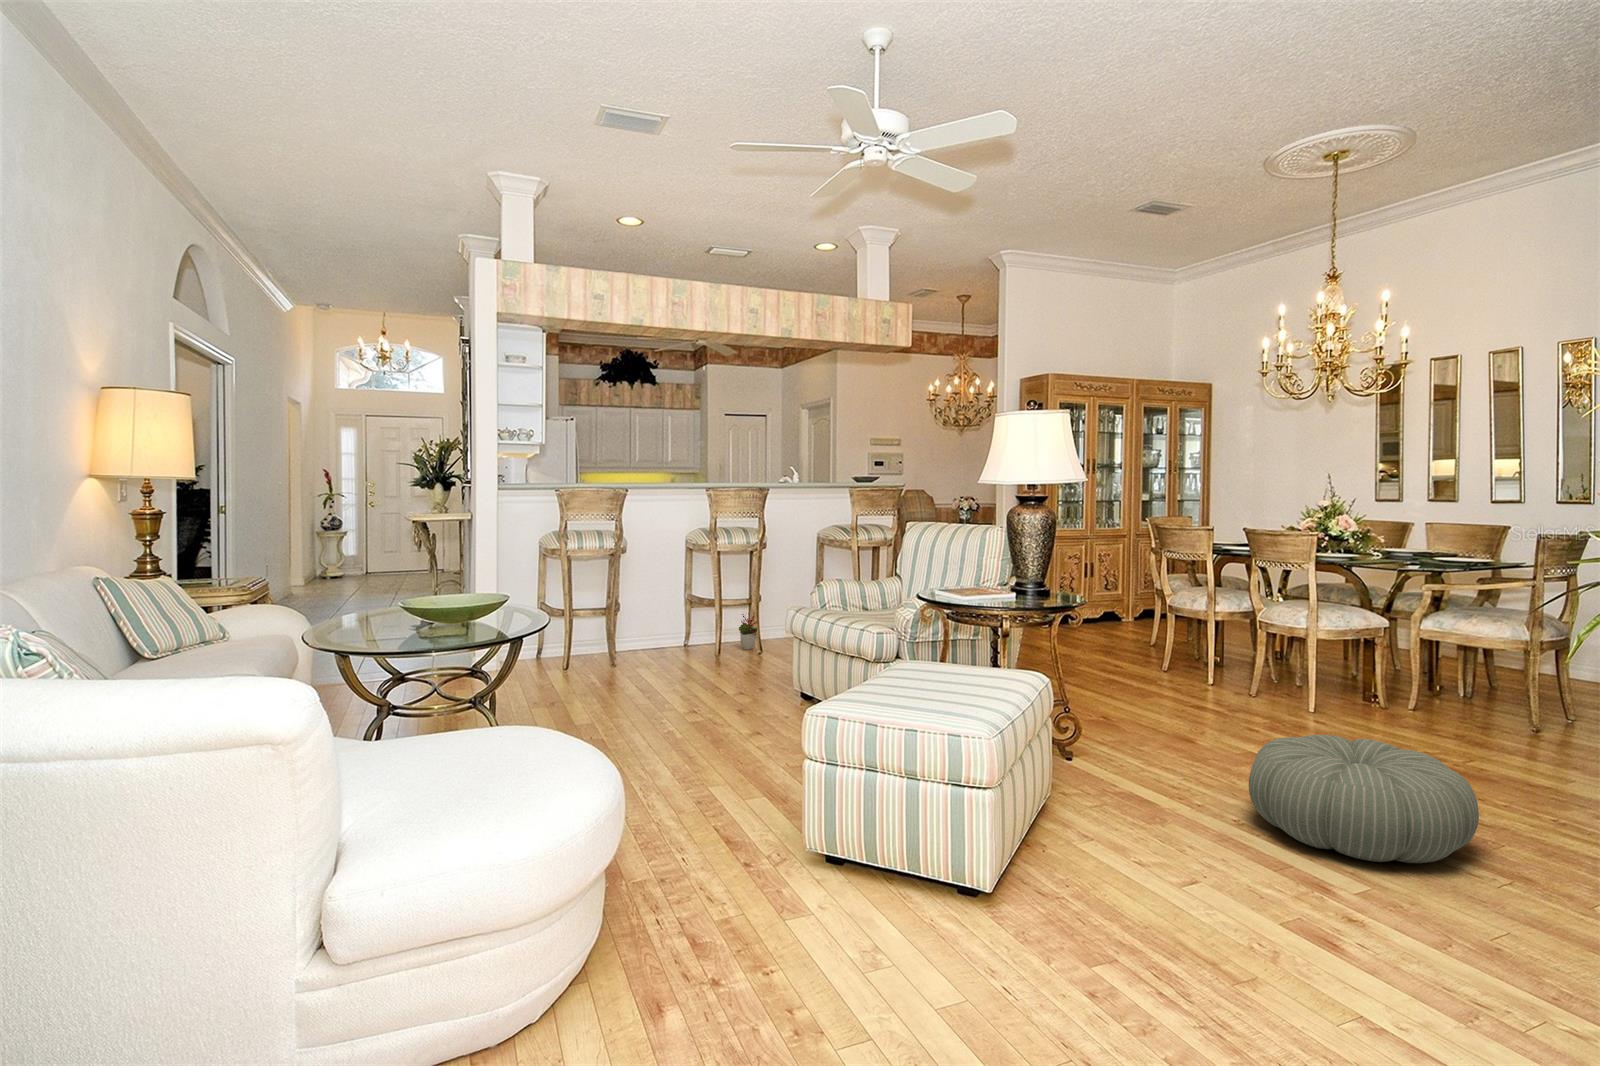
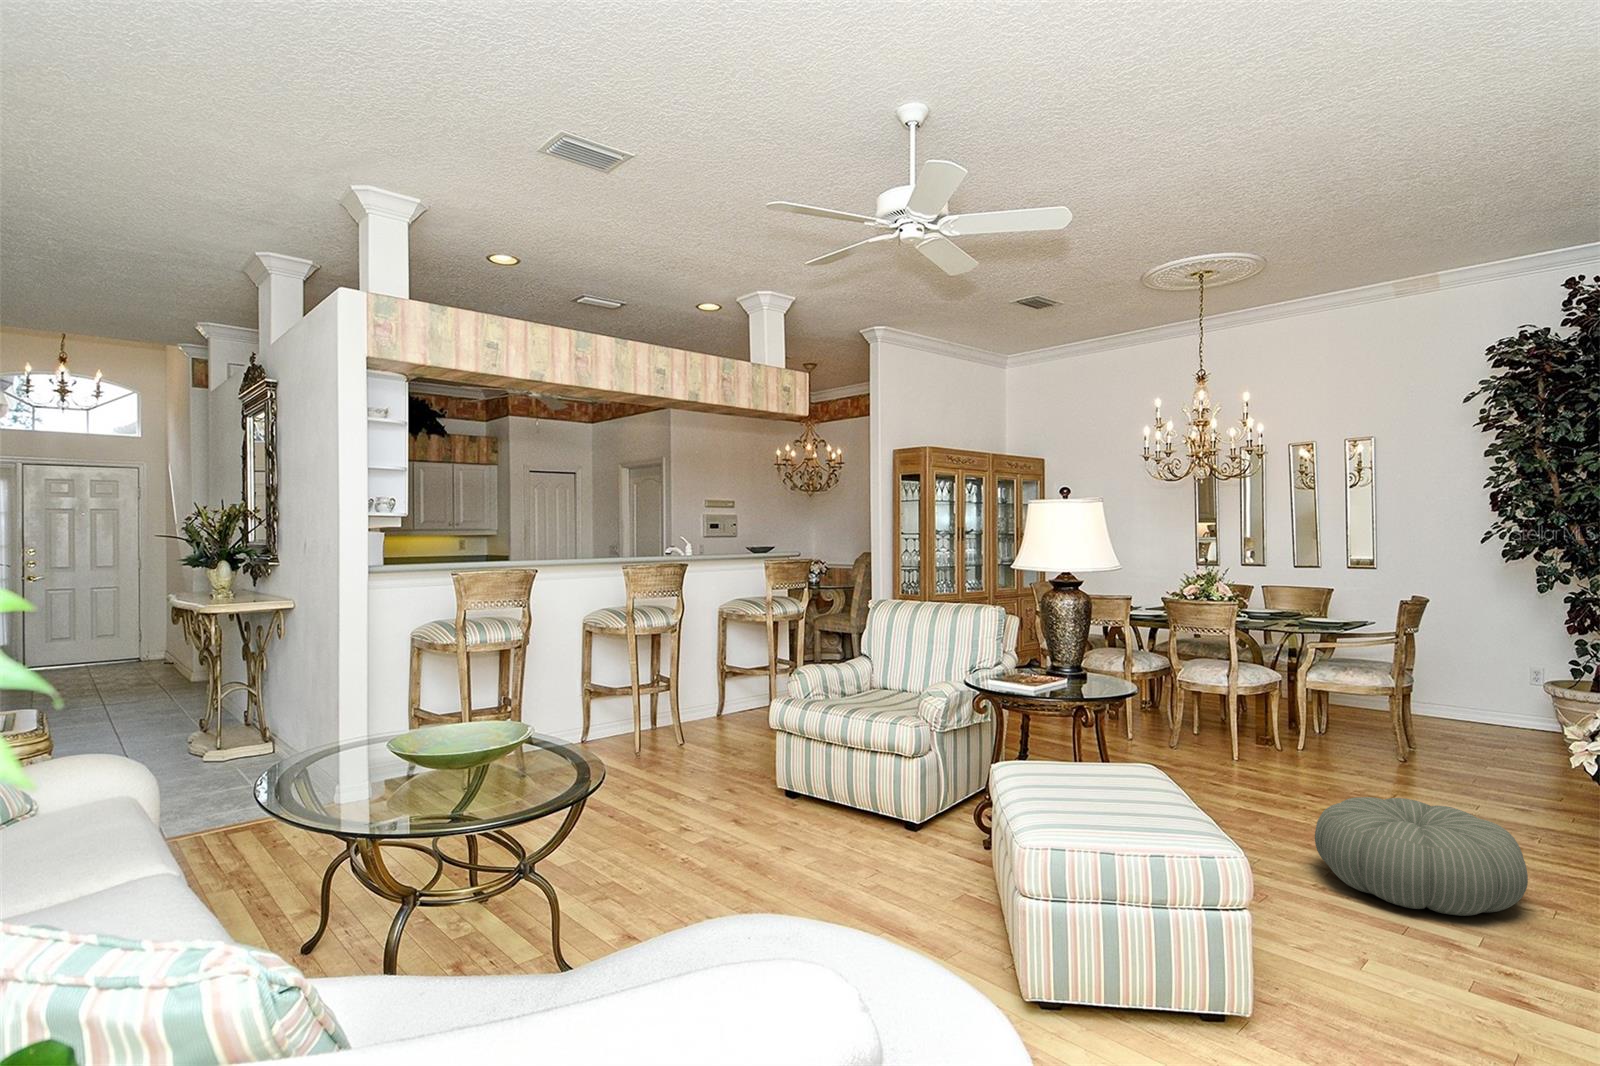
decorative plant: present [739,613,757,650] -> none [658,699,677,741]

